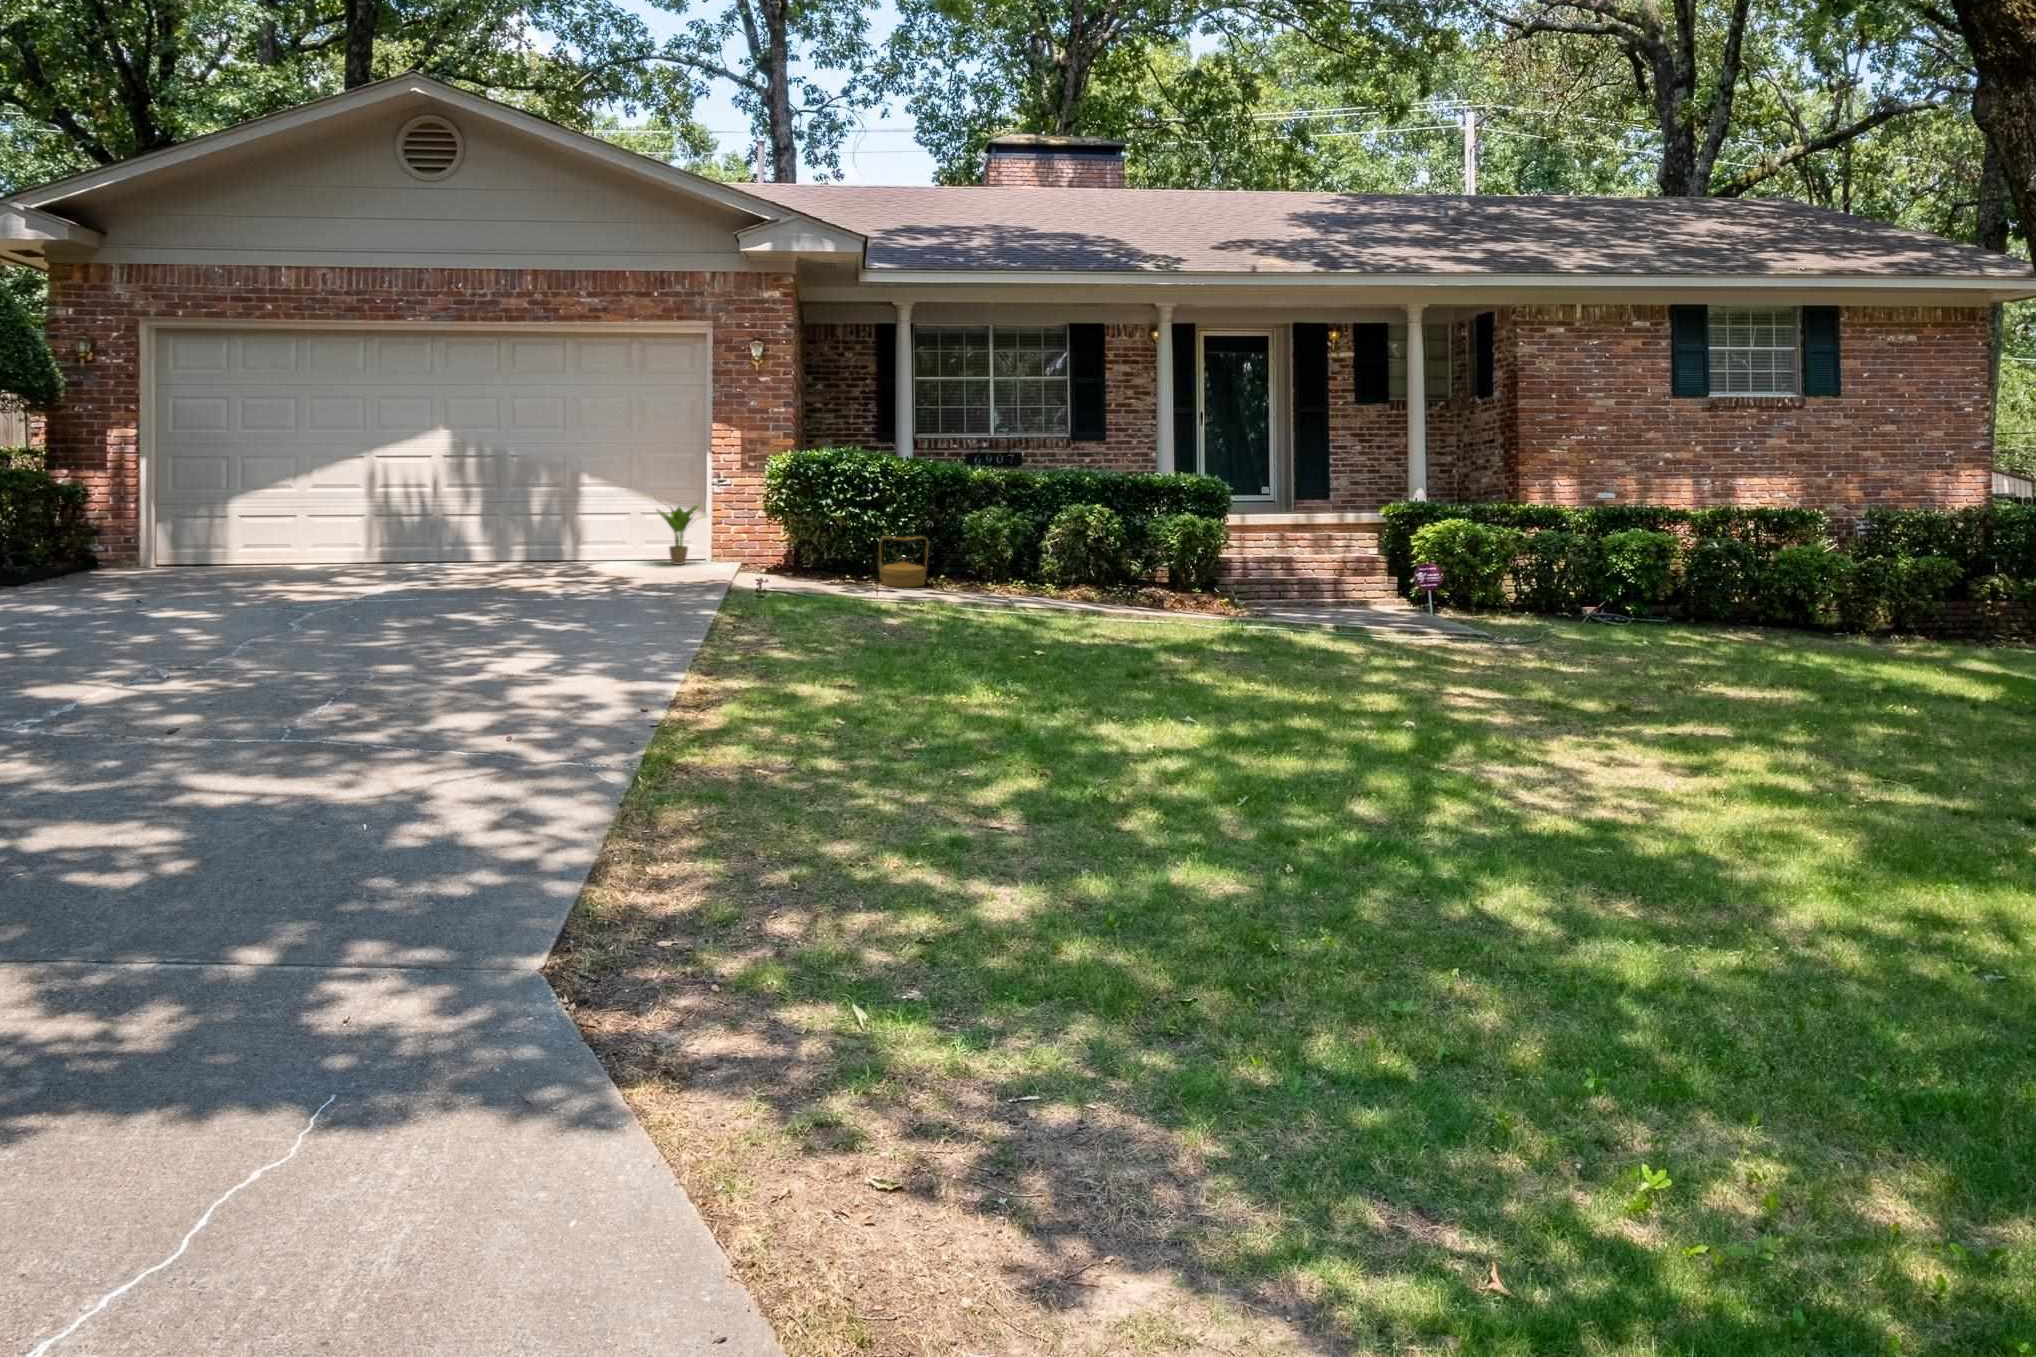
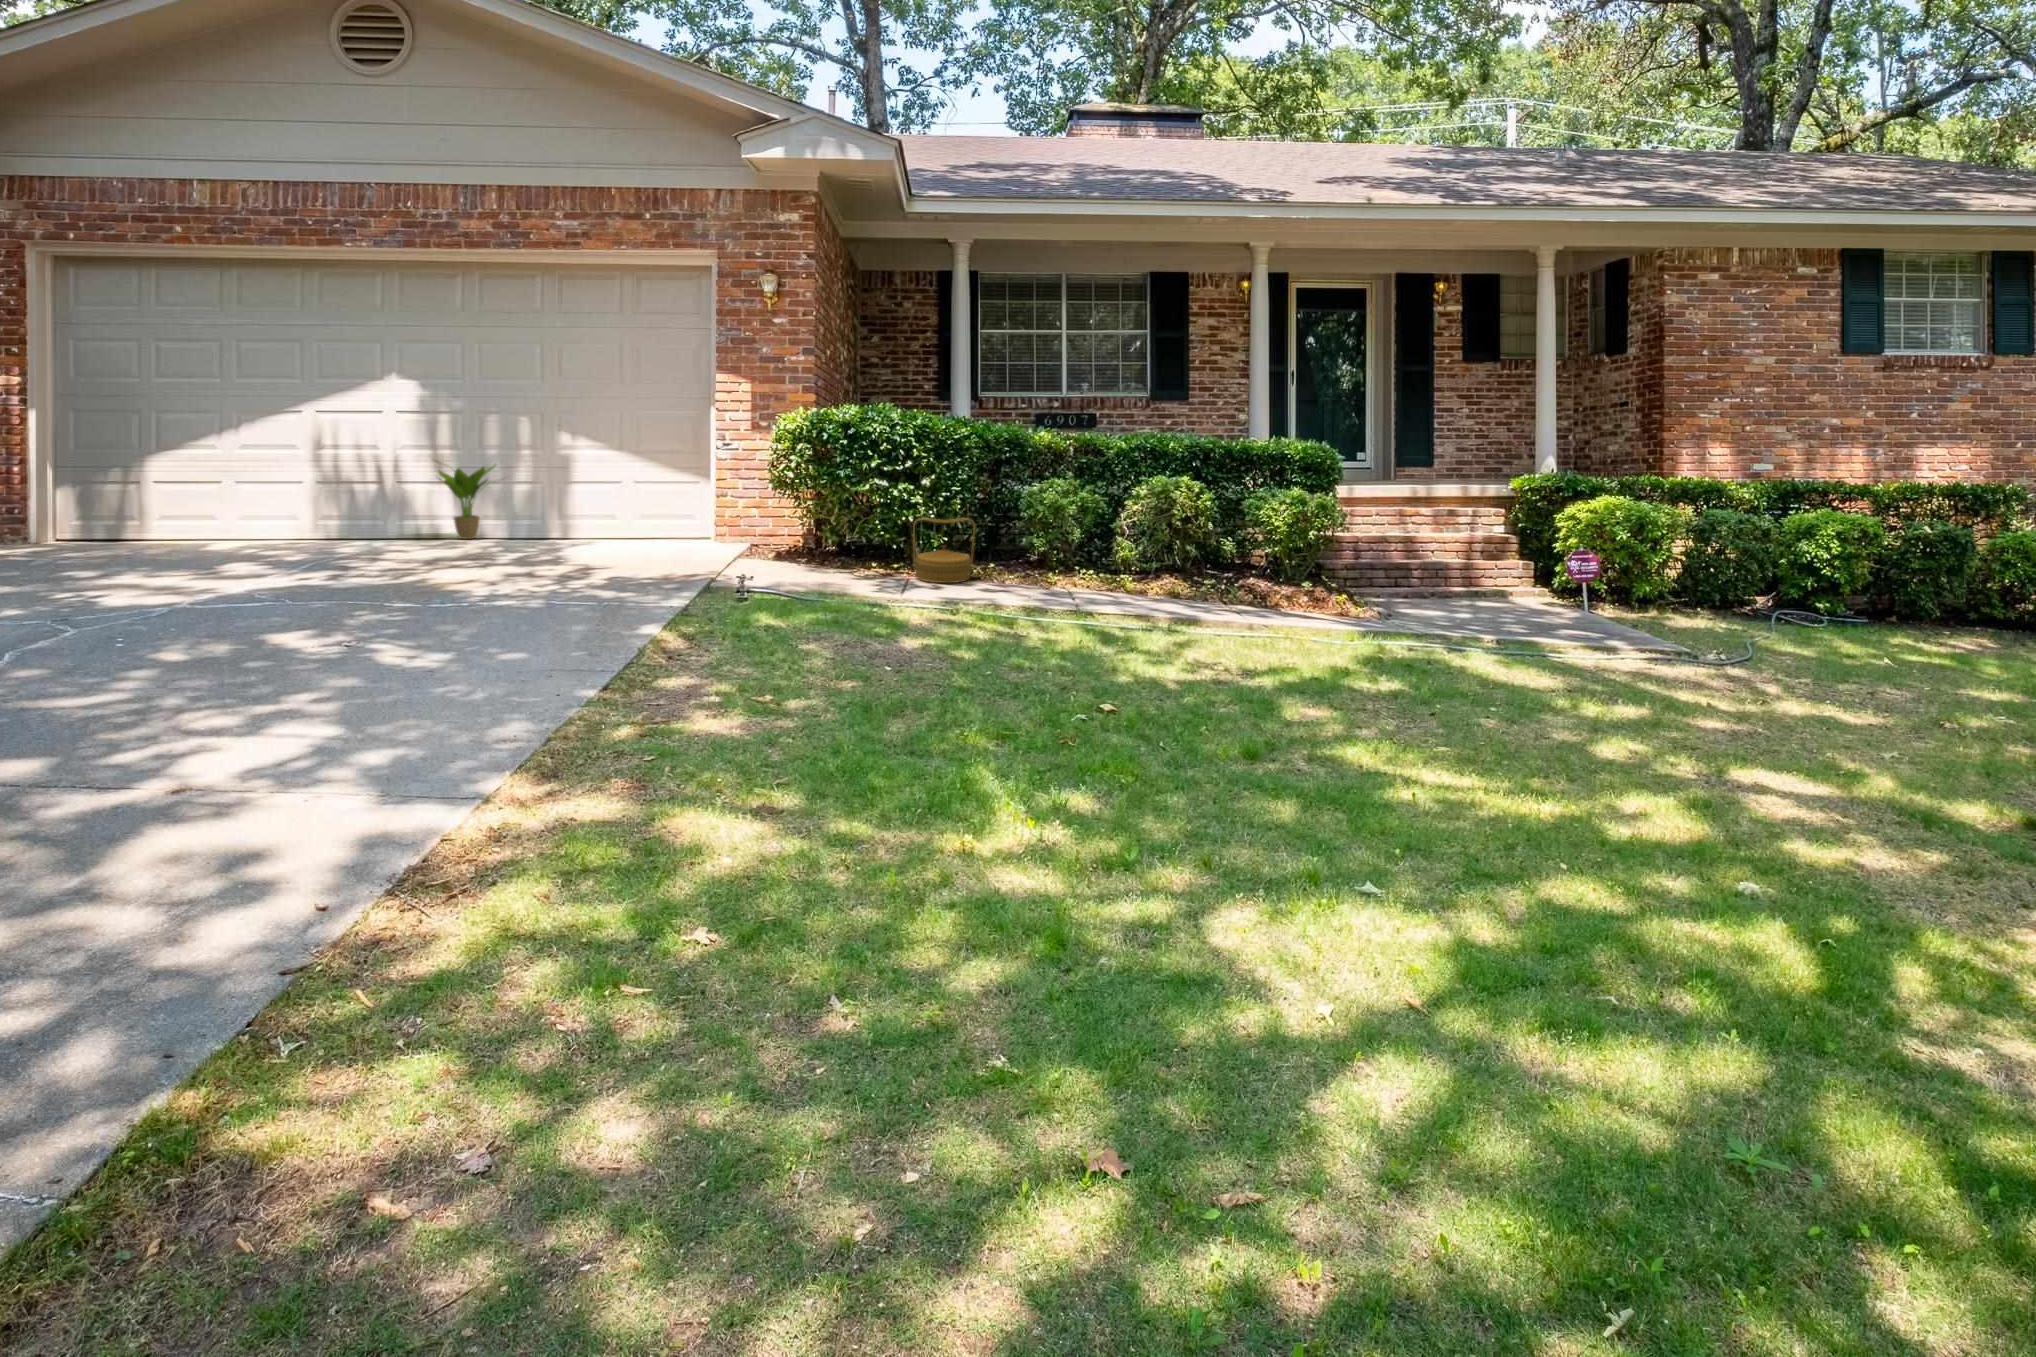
potted plant: present [657,504,703,565] -> present [438,466,494,539]

